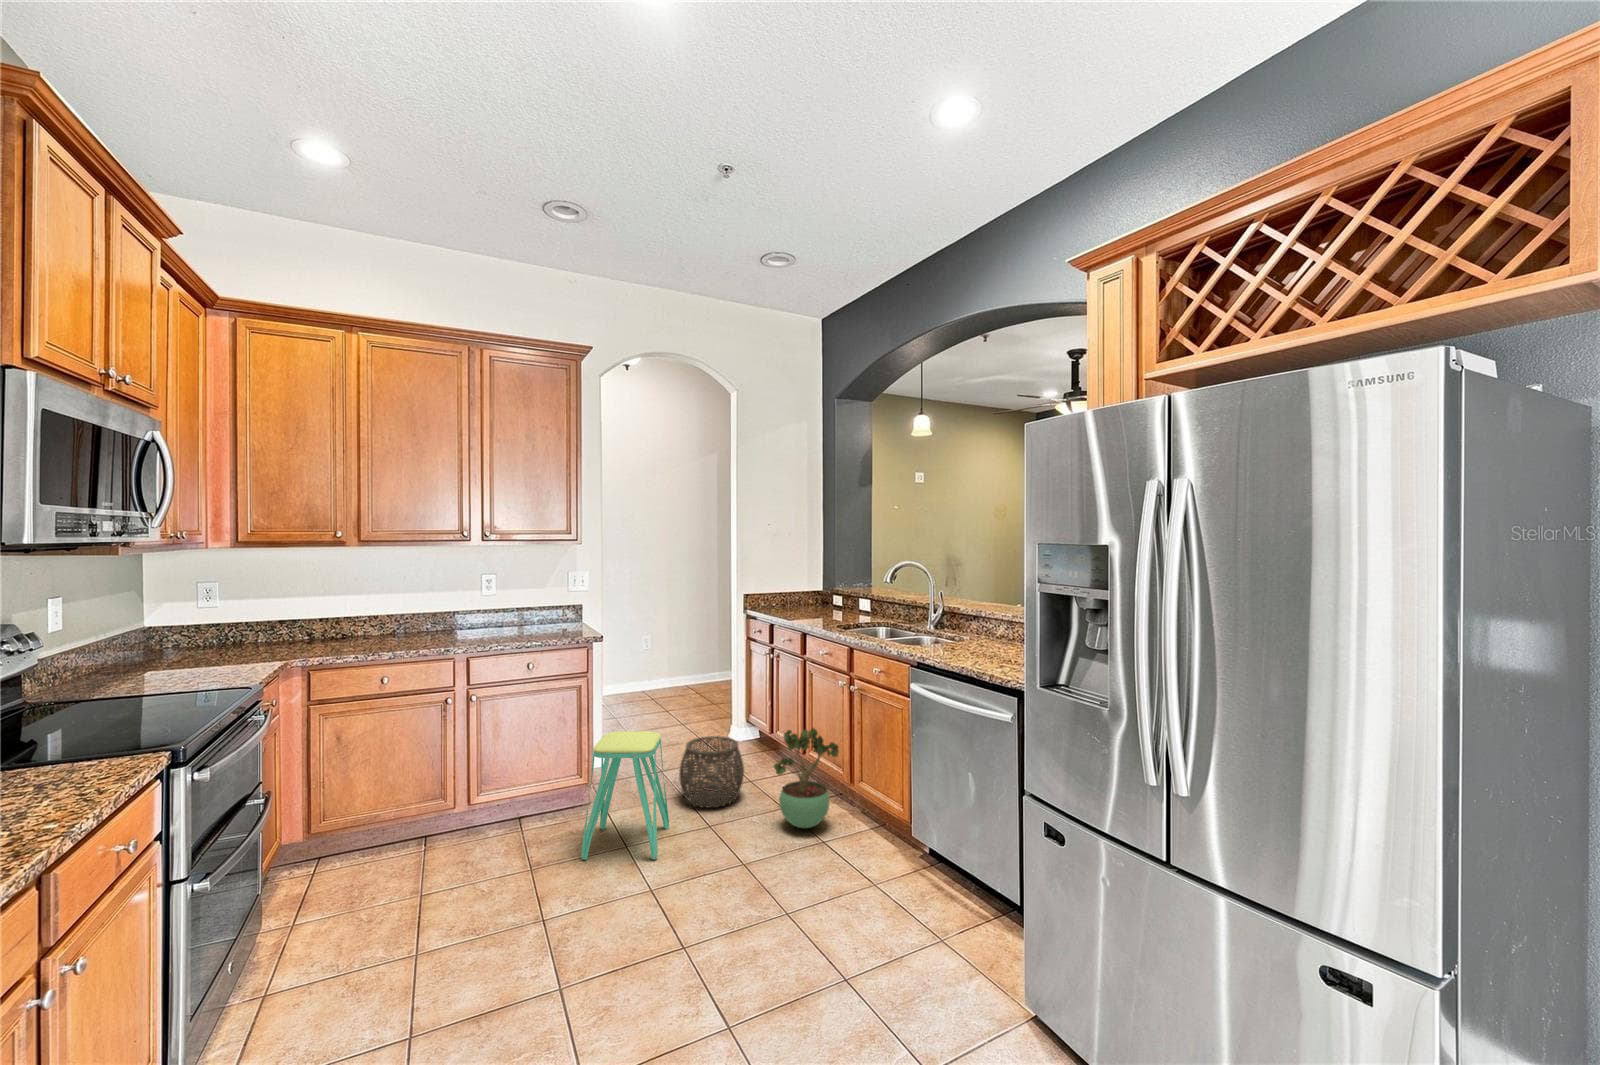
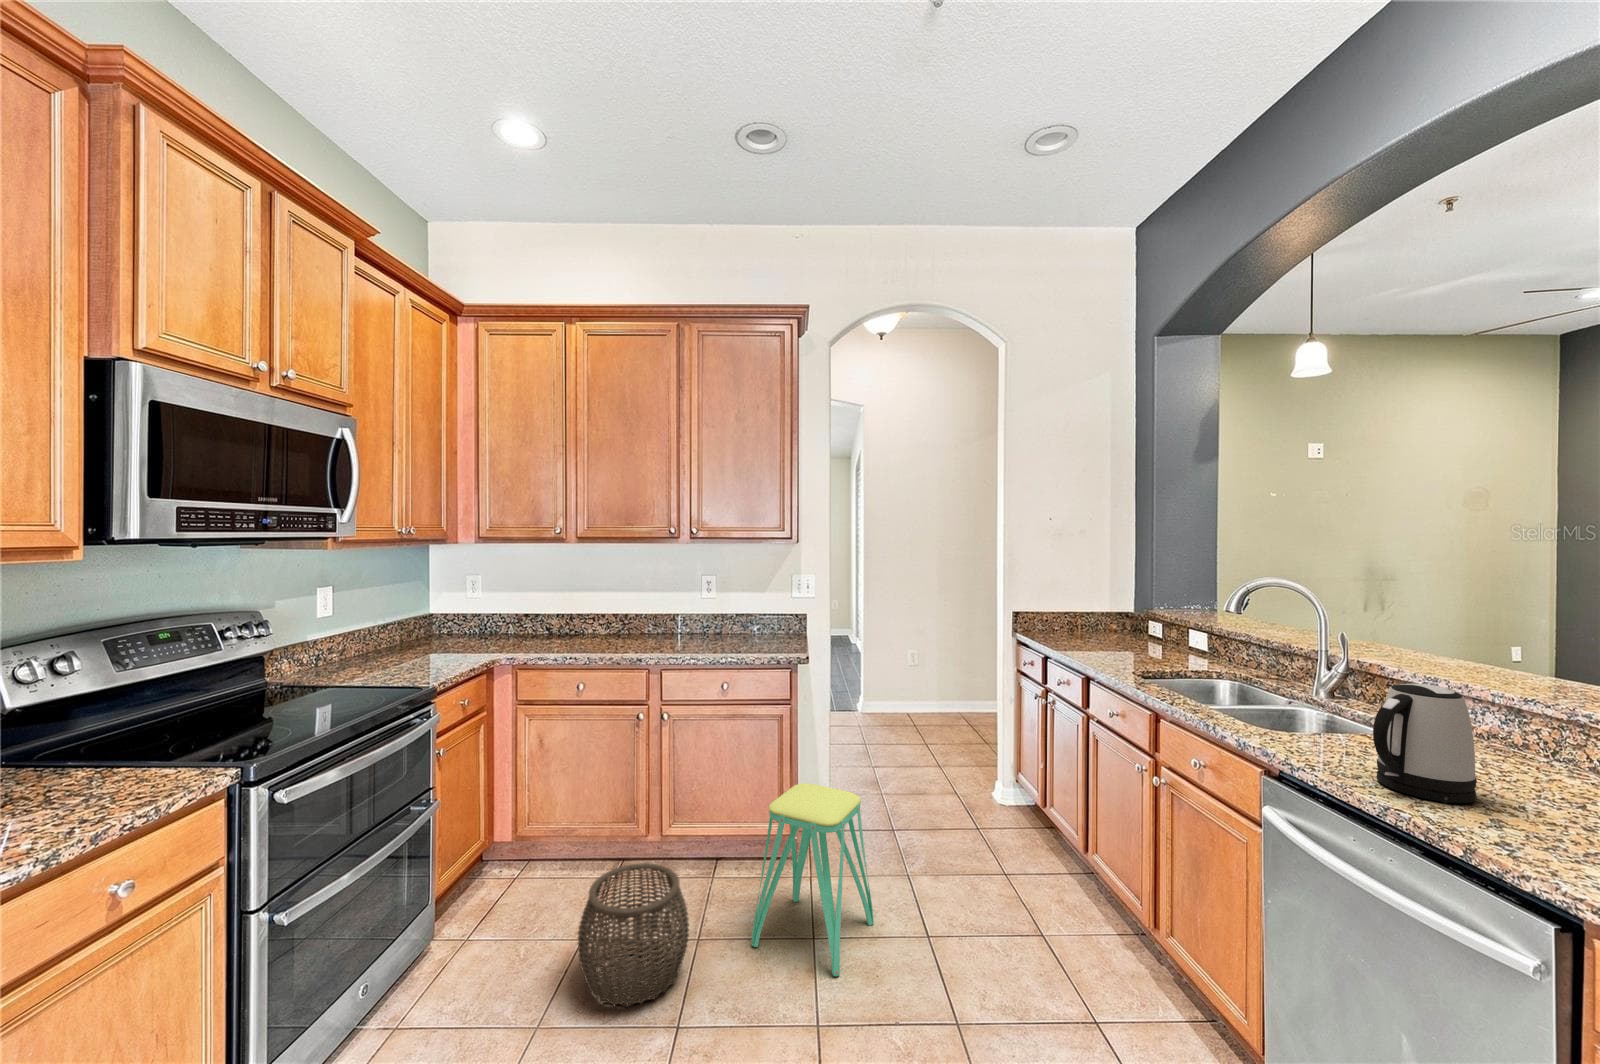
kettle: none [955,608,992,661] -> present [1373,684,1477,803]
potted plant: present [774,728,839,828] -> none [1019,830,1129,991]
woven basket: present [679,736,744,808] -> present [578,863,689,1006]

